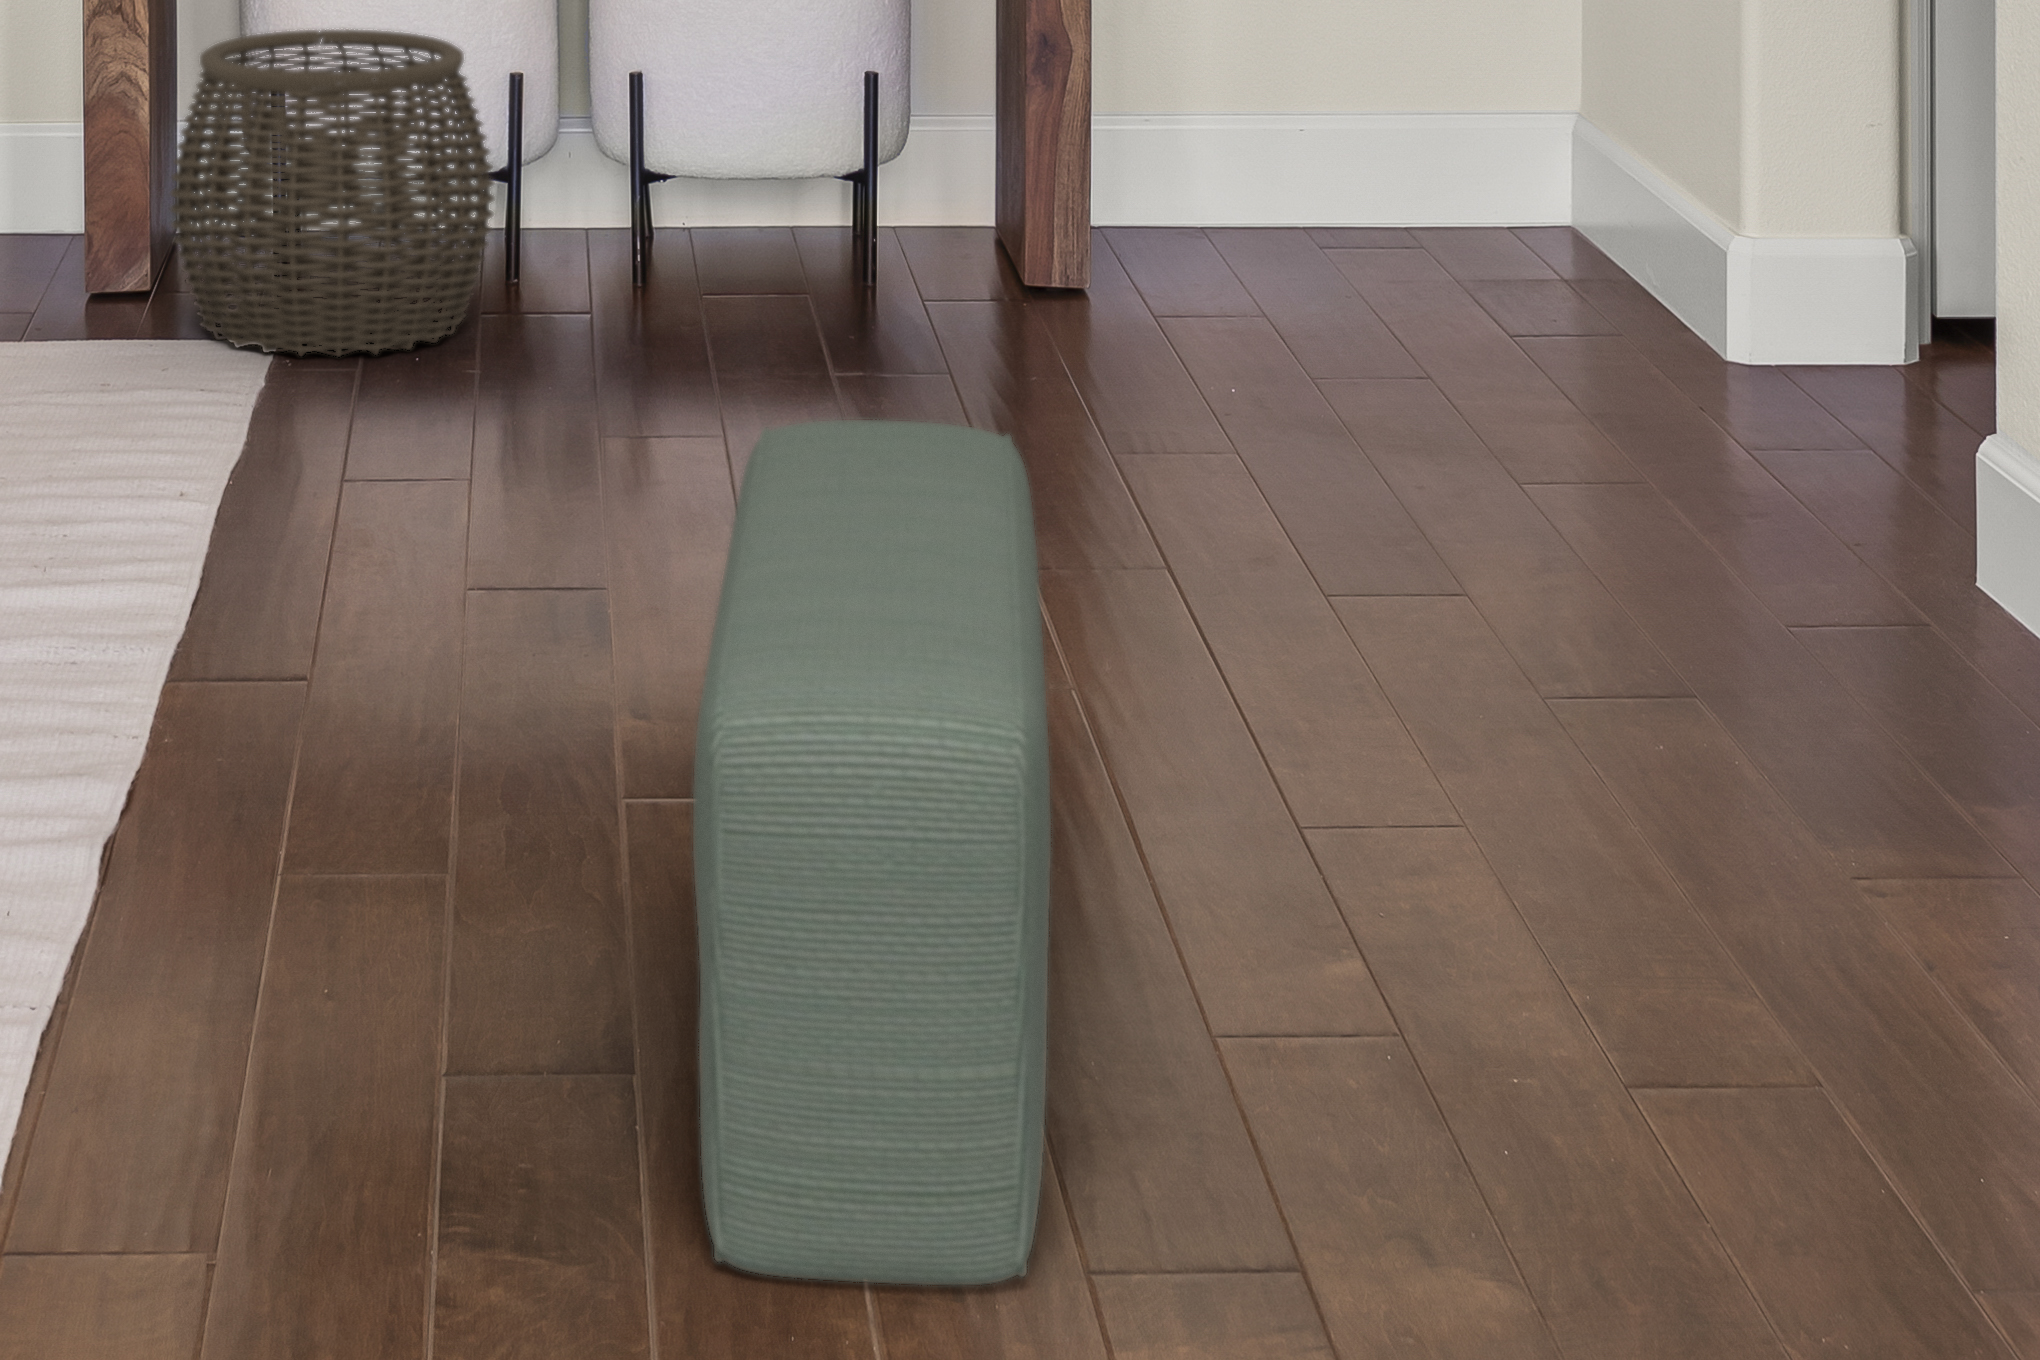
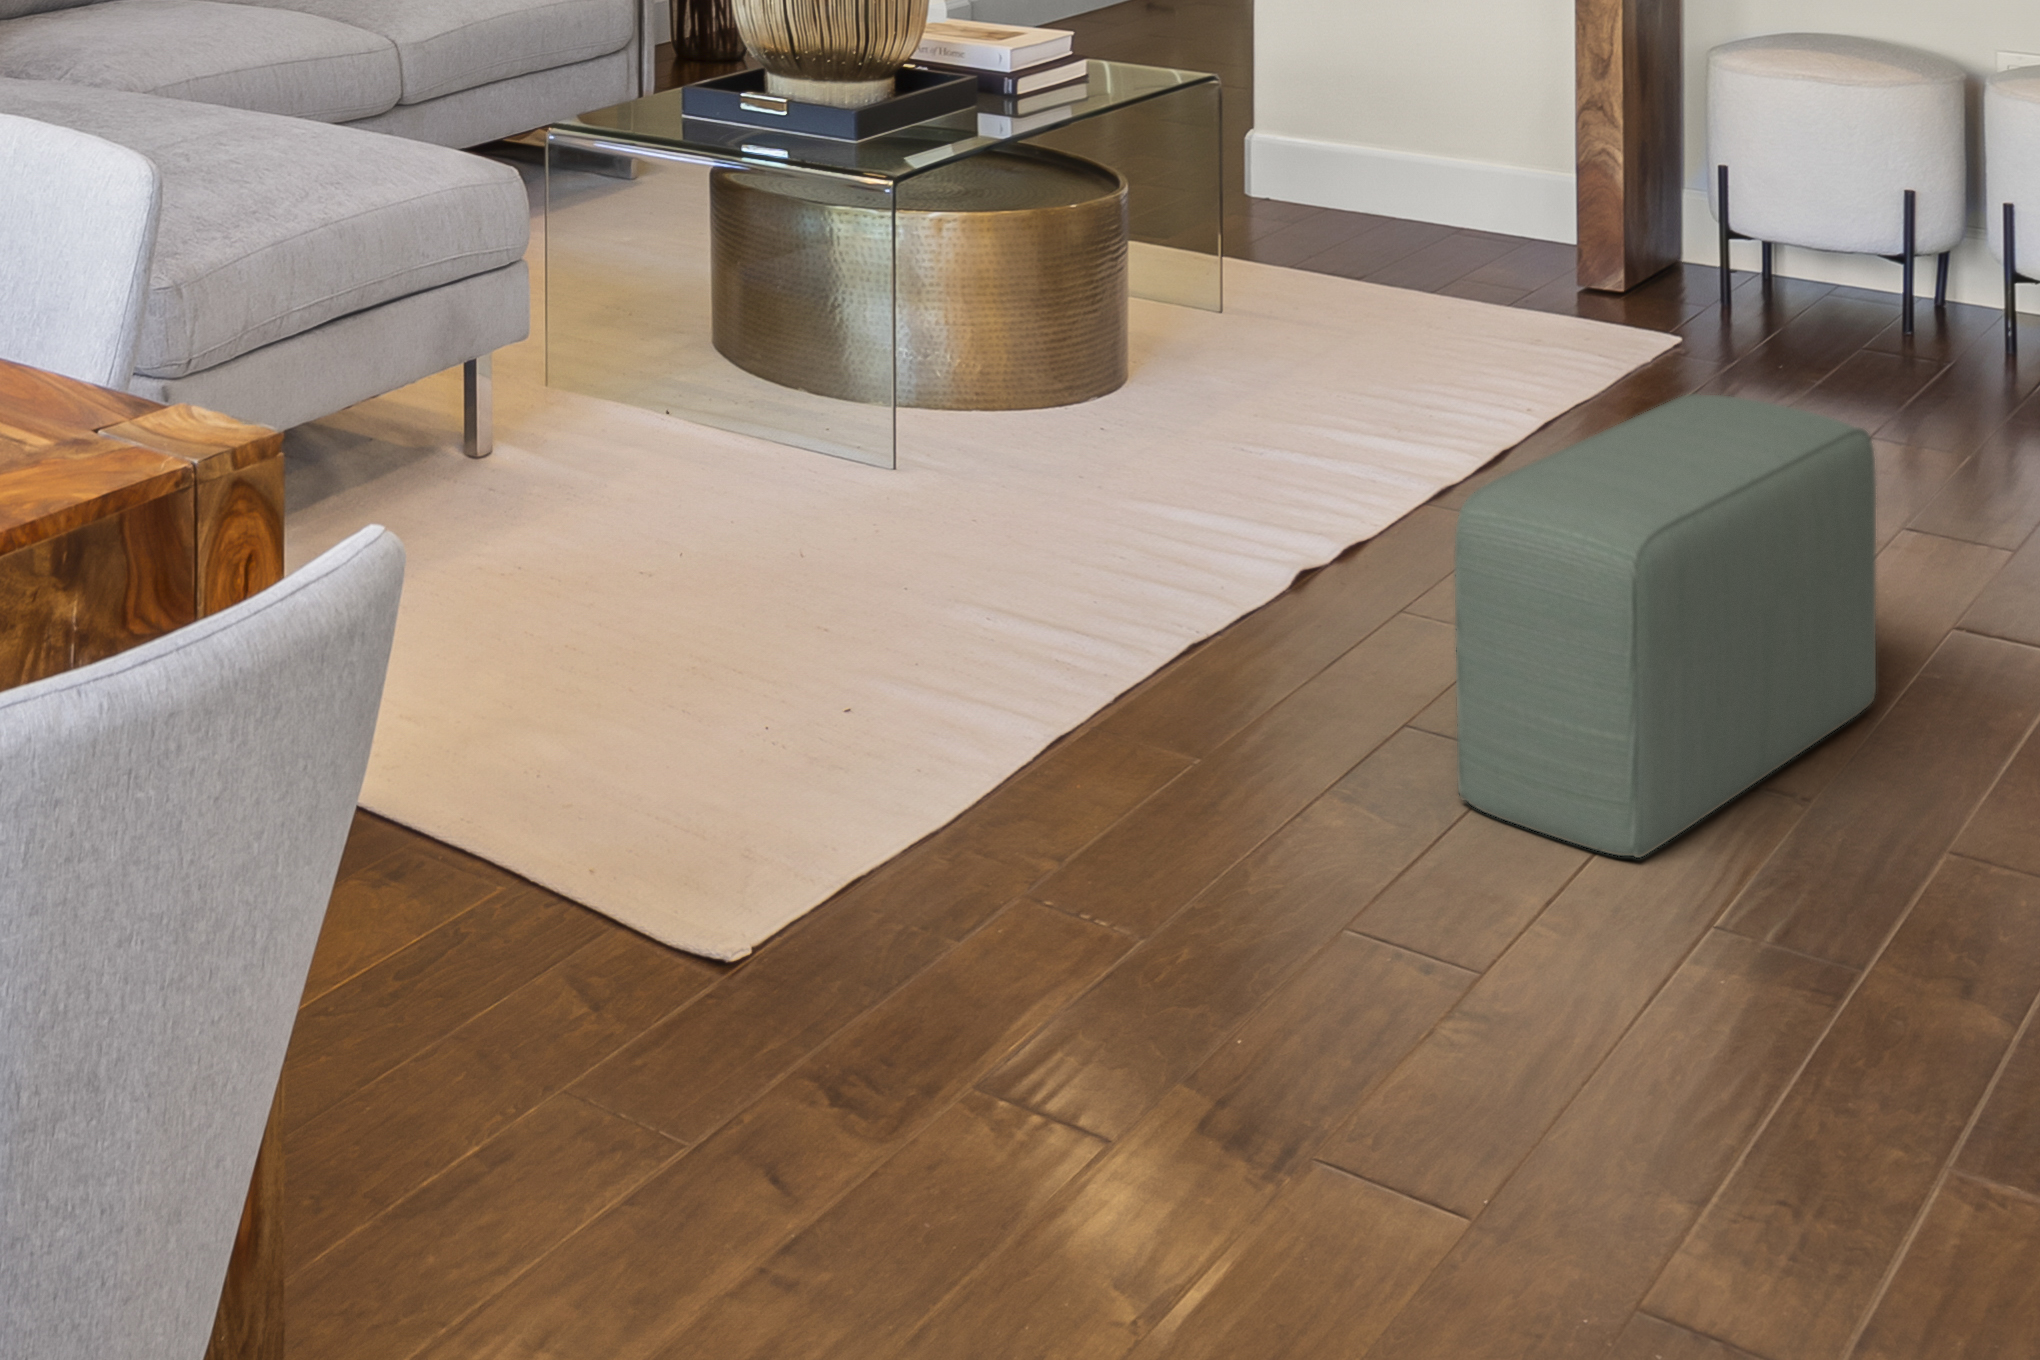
woven basket: present [170,29,494,356] -> none [1612,136,1862,356]

